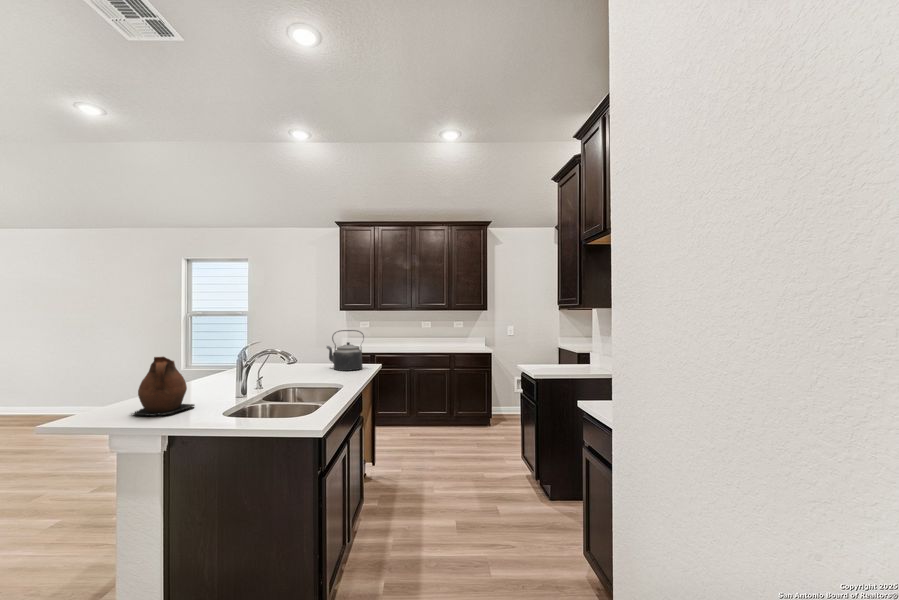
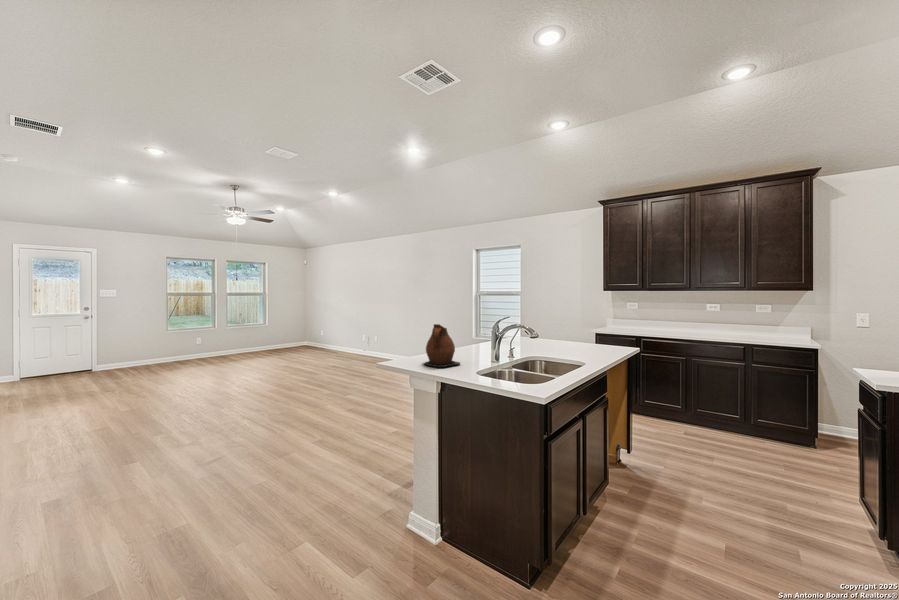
kettle: present [327,330,364,371] -> none [578,310,617,351]

